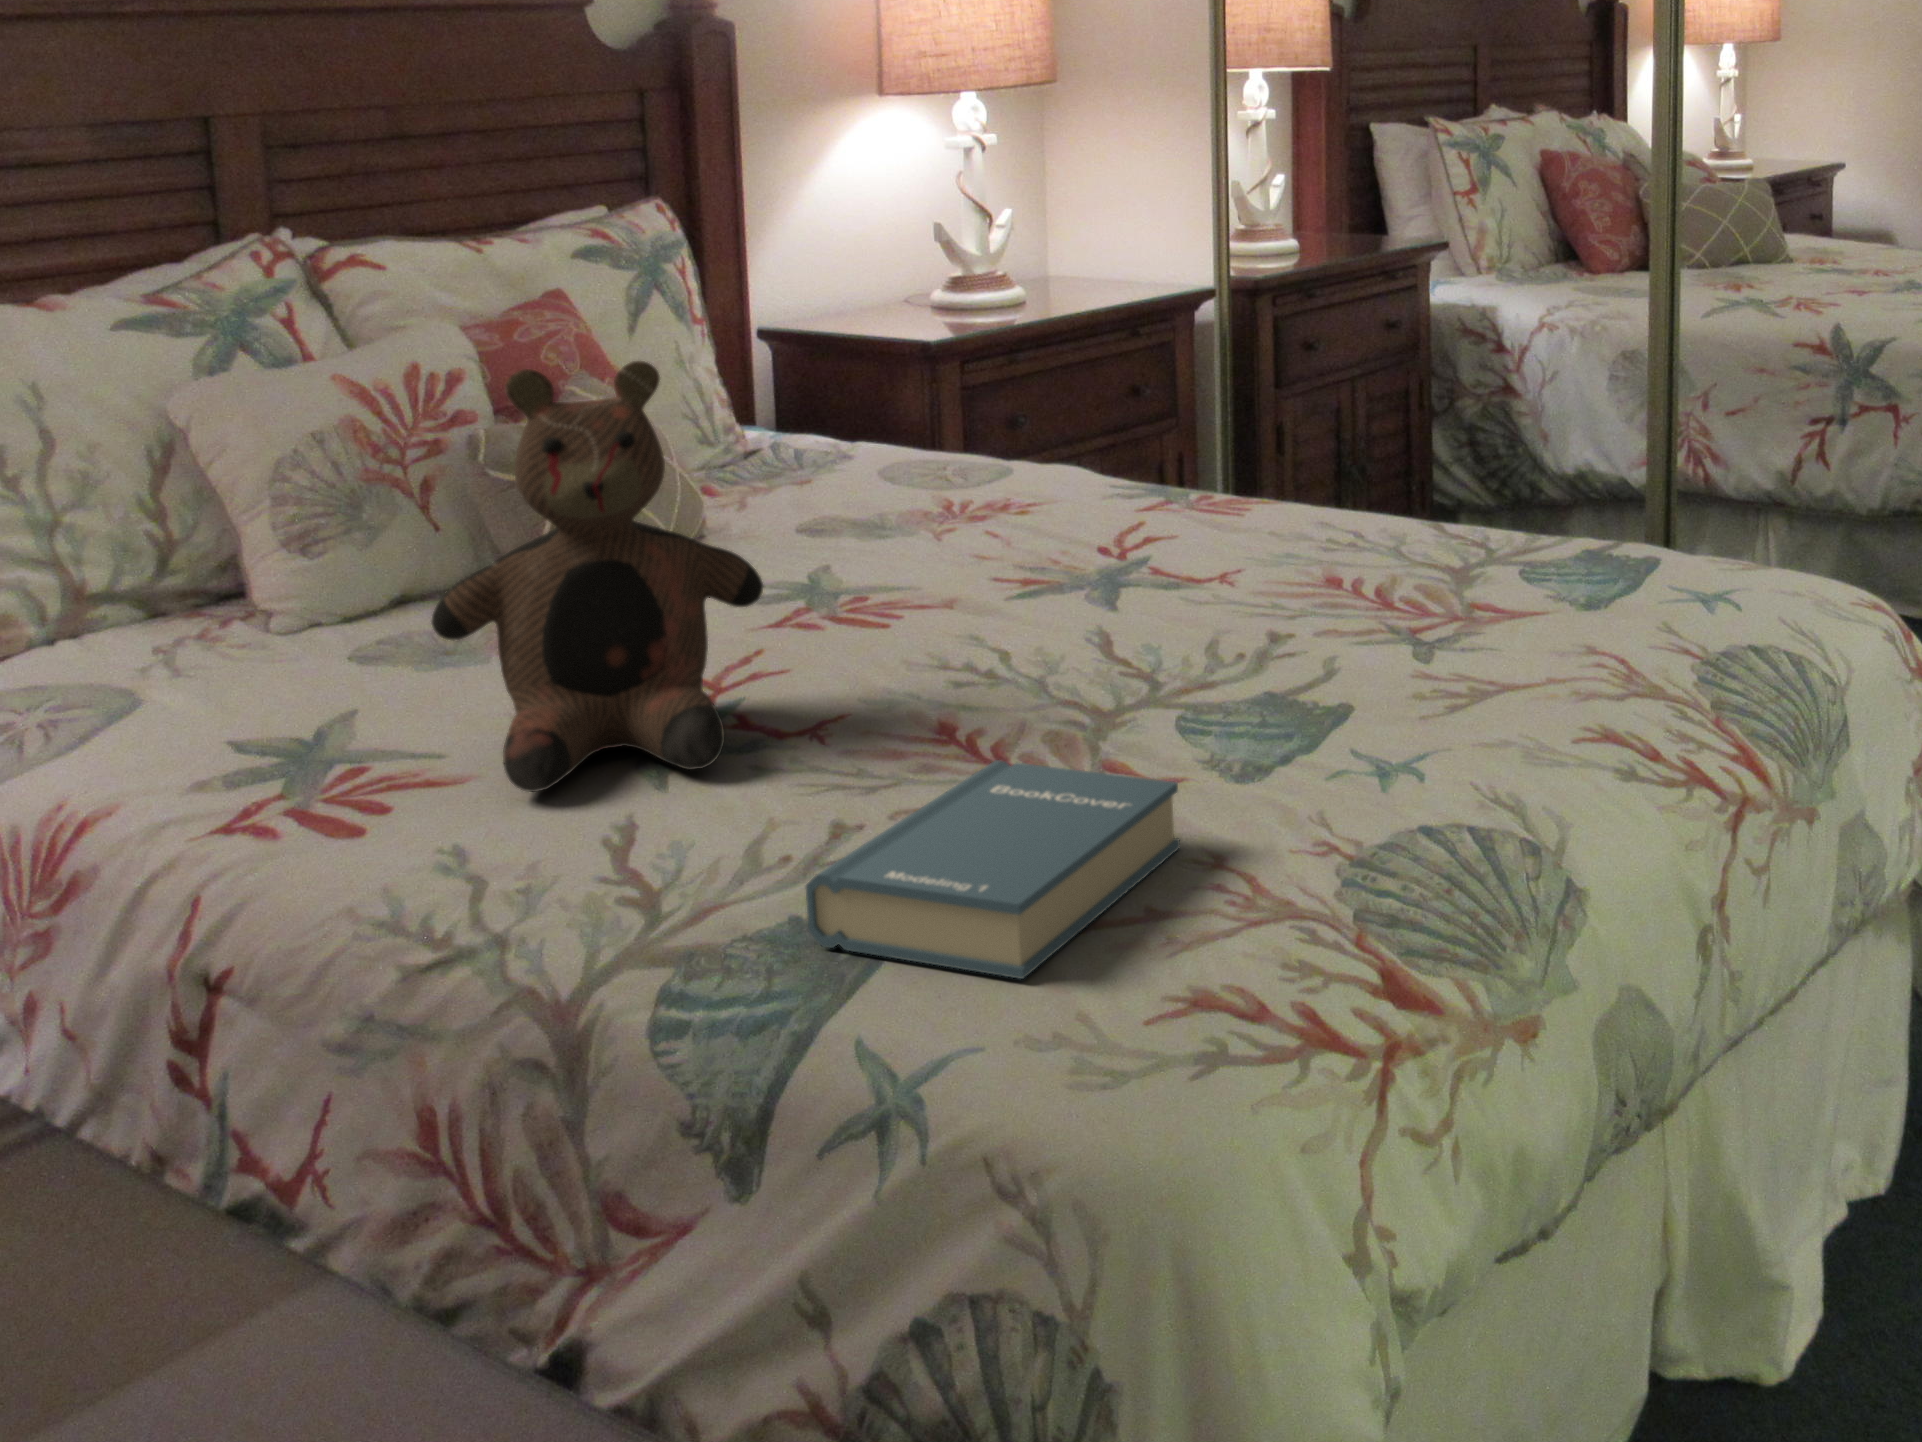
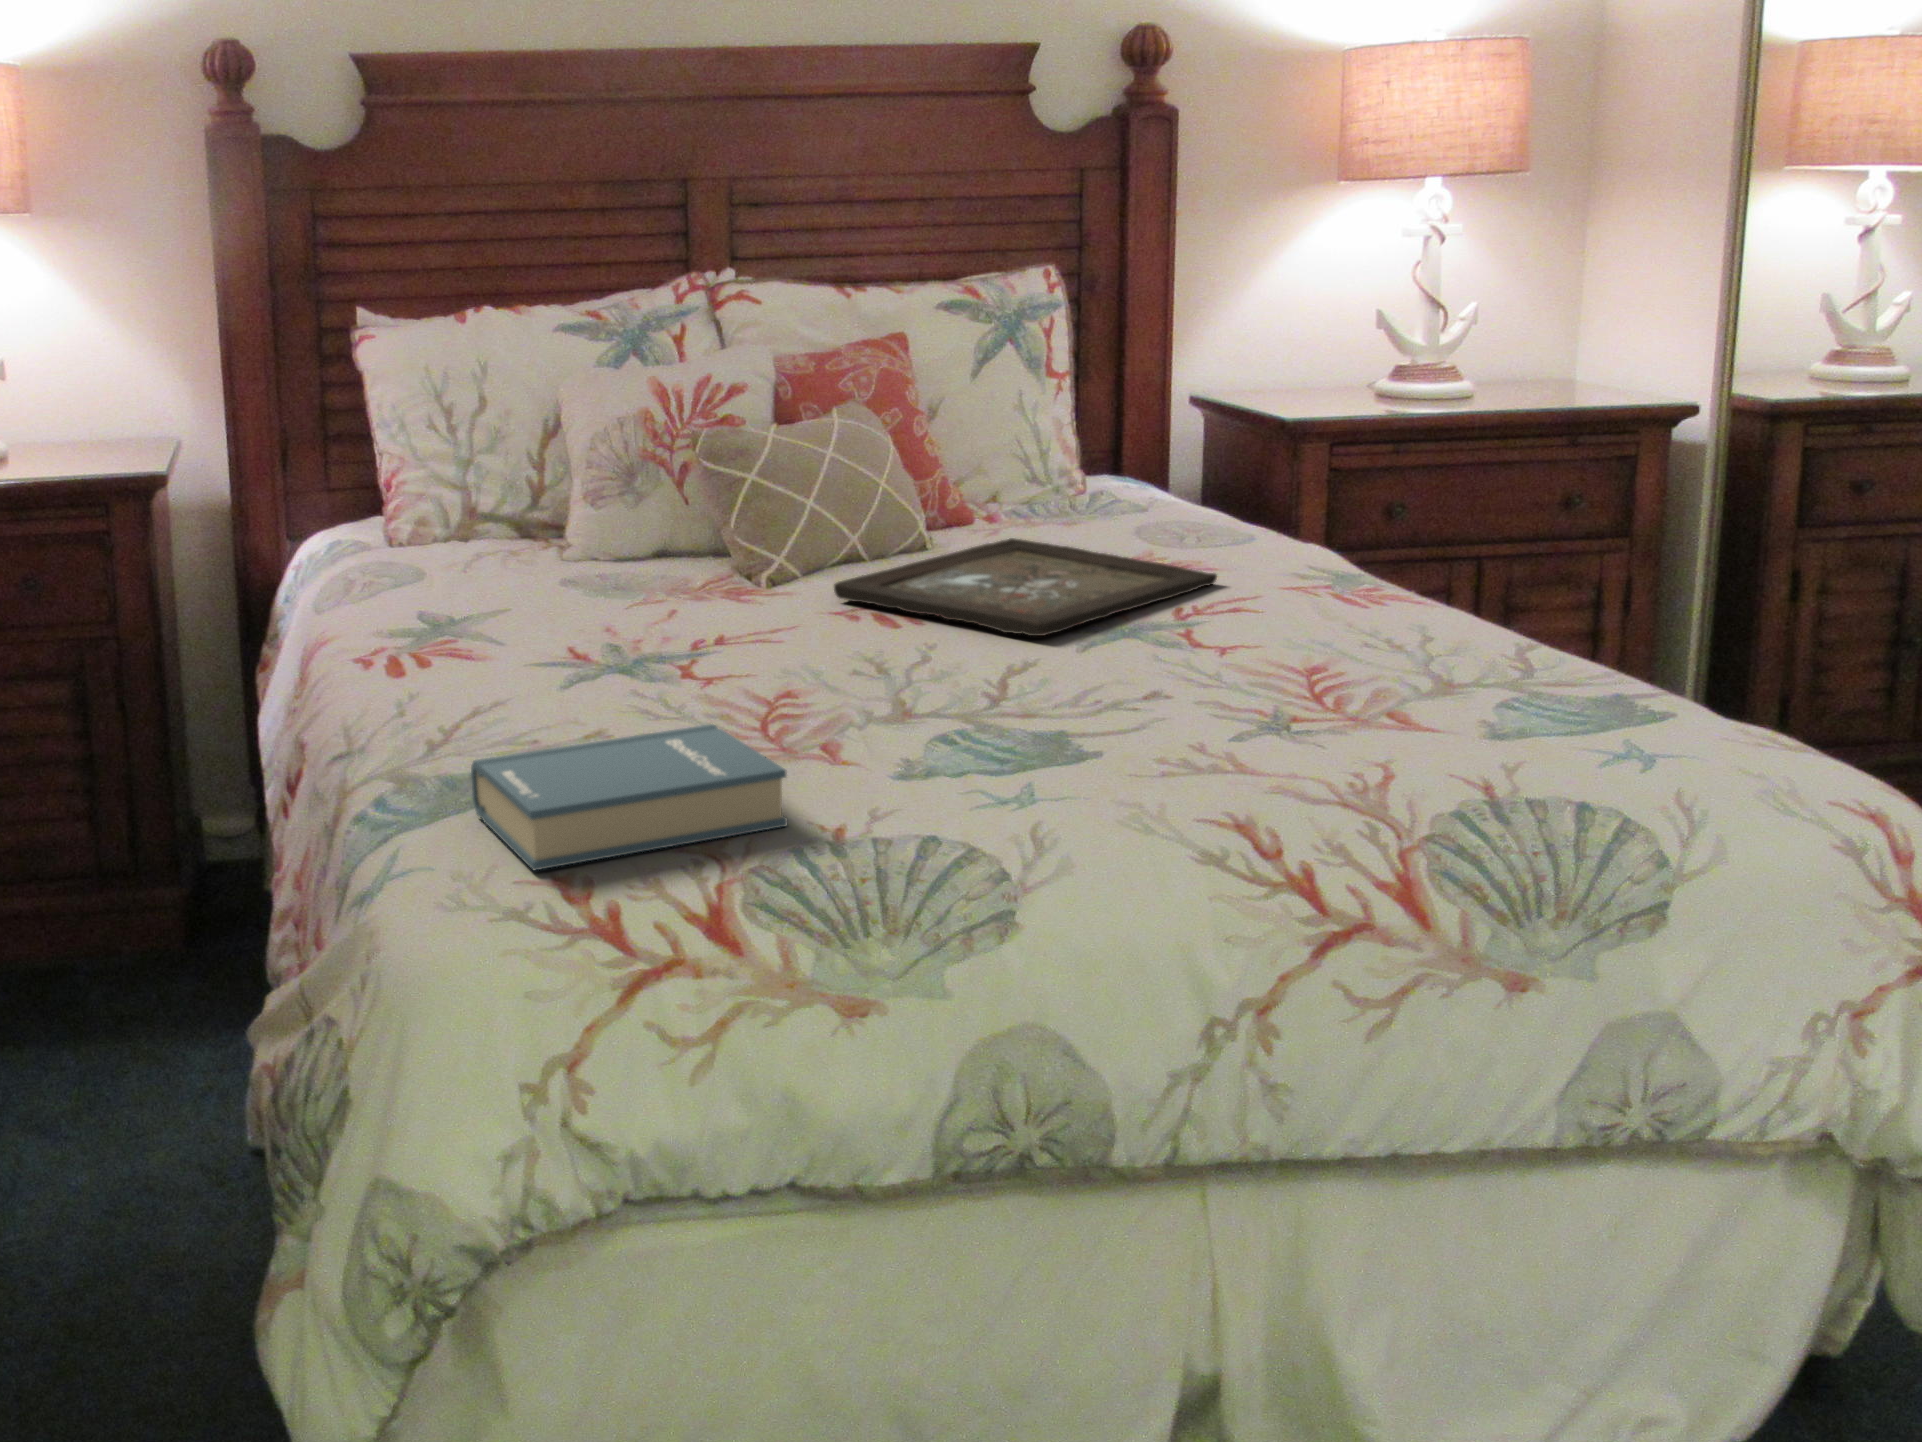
teddy bear: present [431,361,763,792] -> none [487,373,722,692]
tray: none [747,508,1105,608] -> present [834,538,1217,636]

